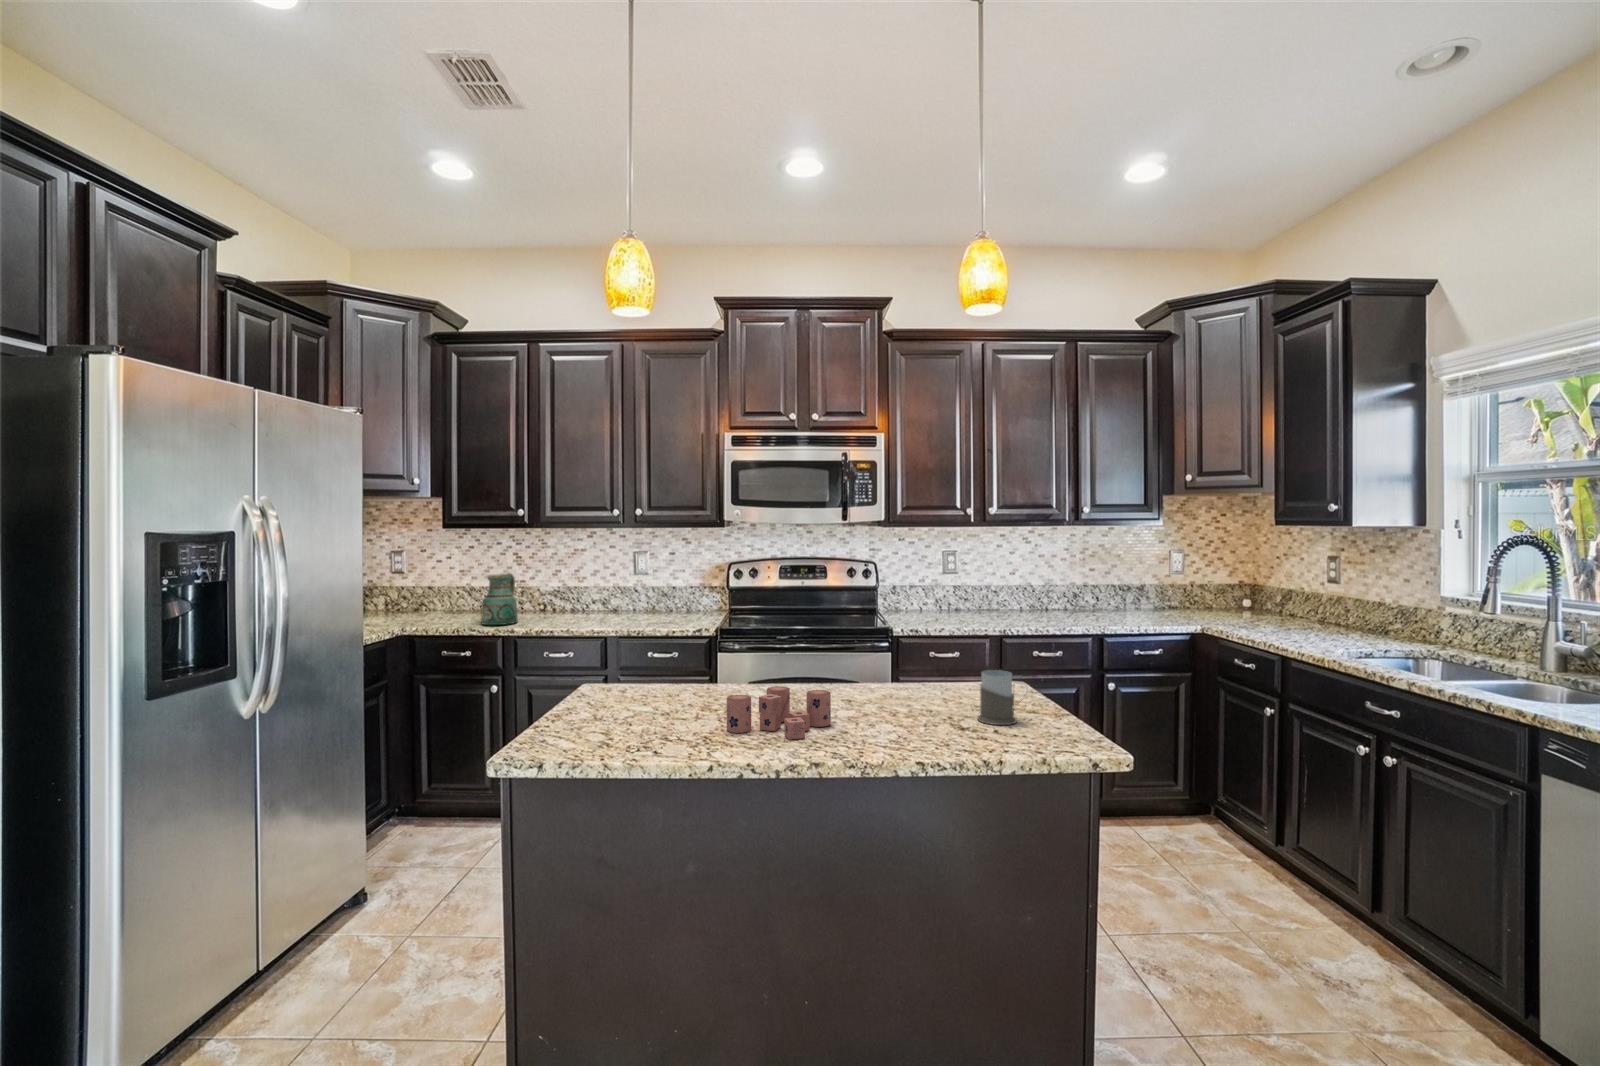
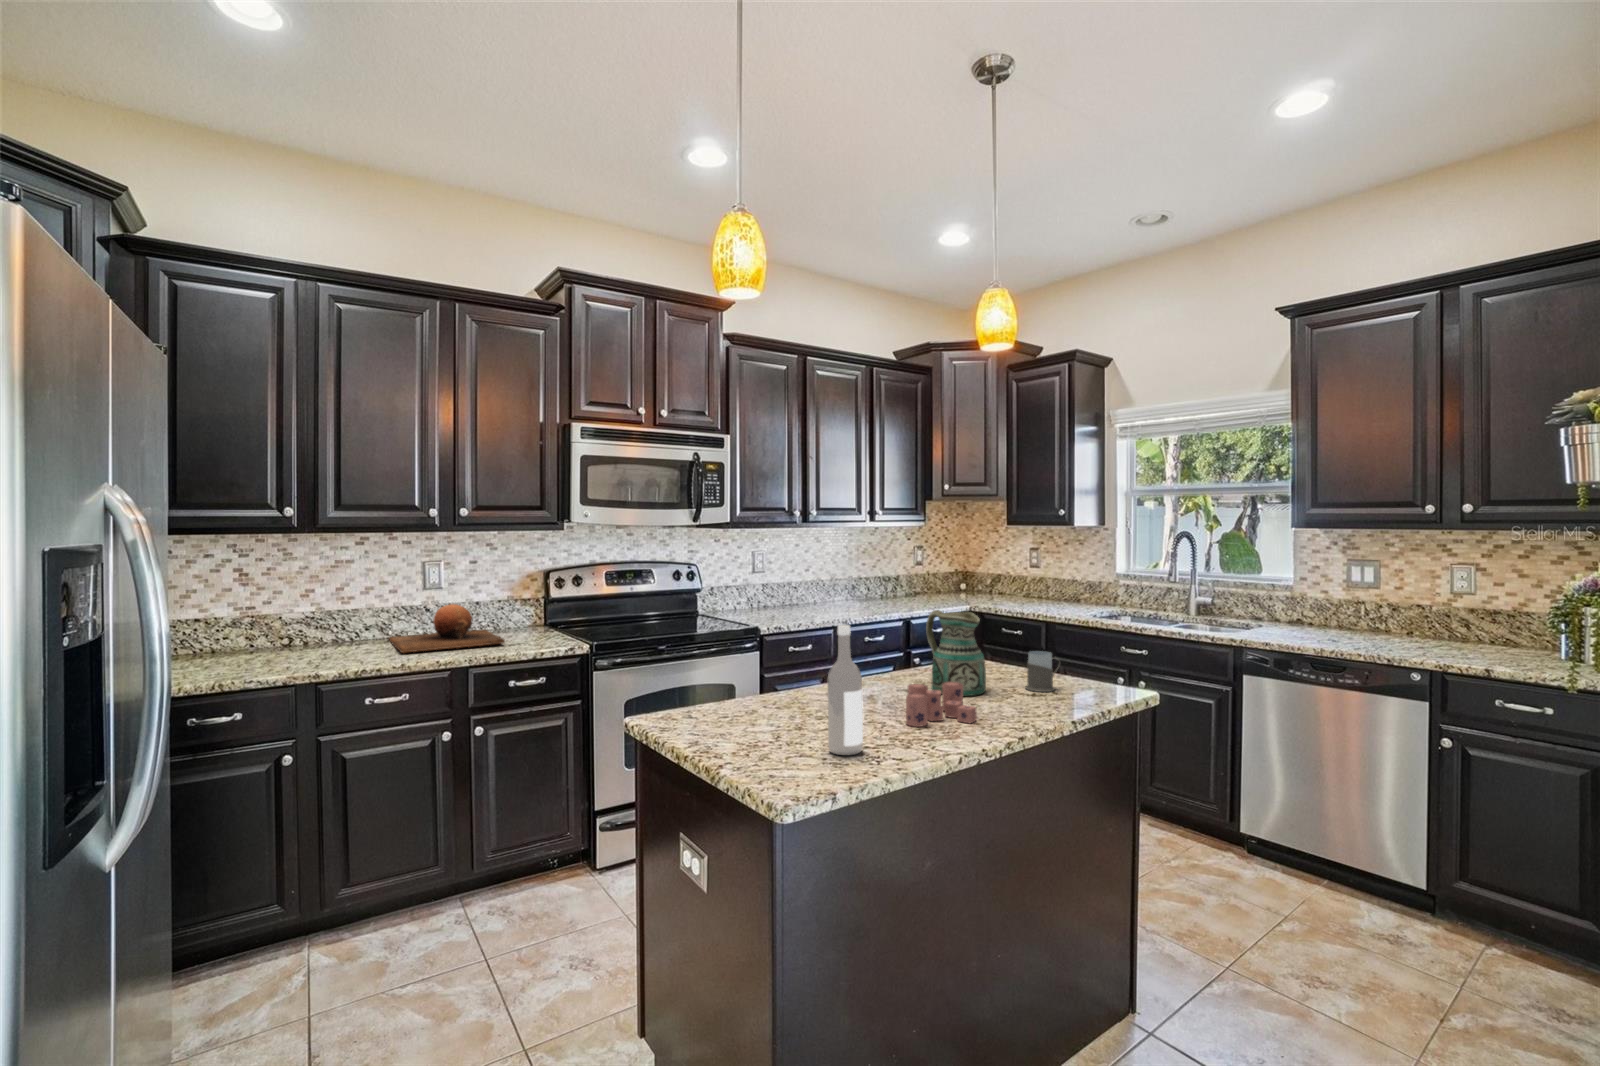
ceramic pitcher: present [481,573,518,625] -> present [926,610,986,696]
chopping board: none [588,587,678,621] -> present [388,604,505,653]
wine bottle: none [575,605,614,744] -> present [827,625,863,755]

